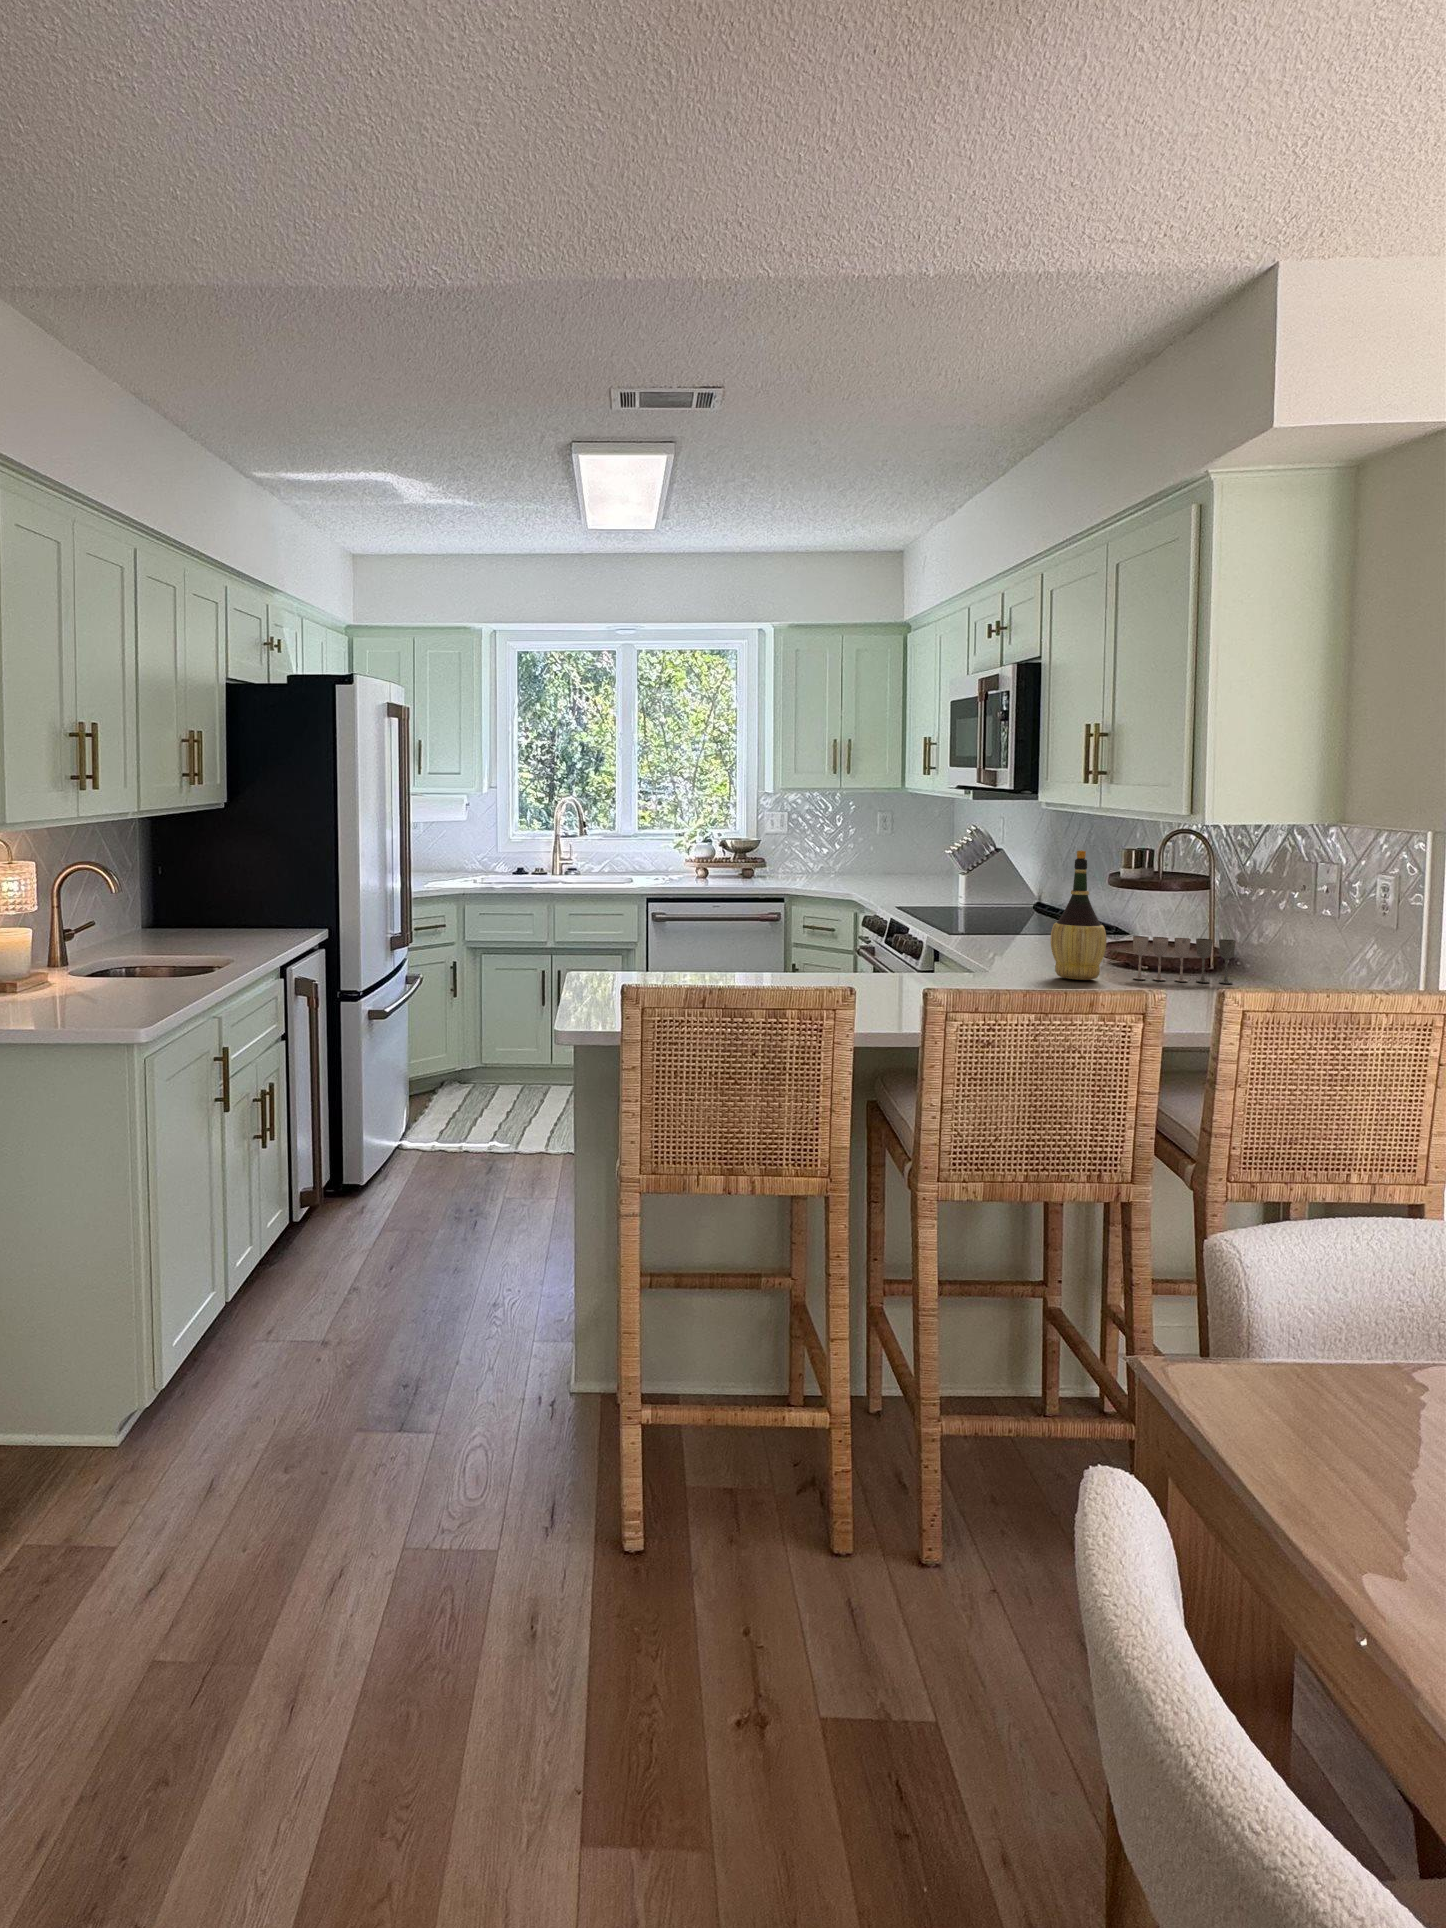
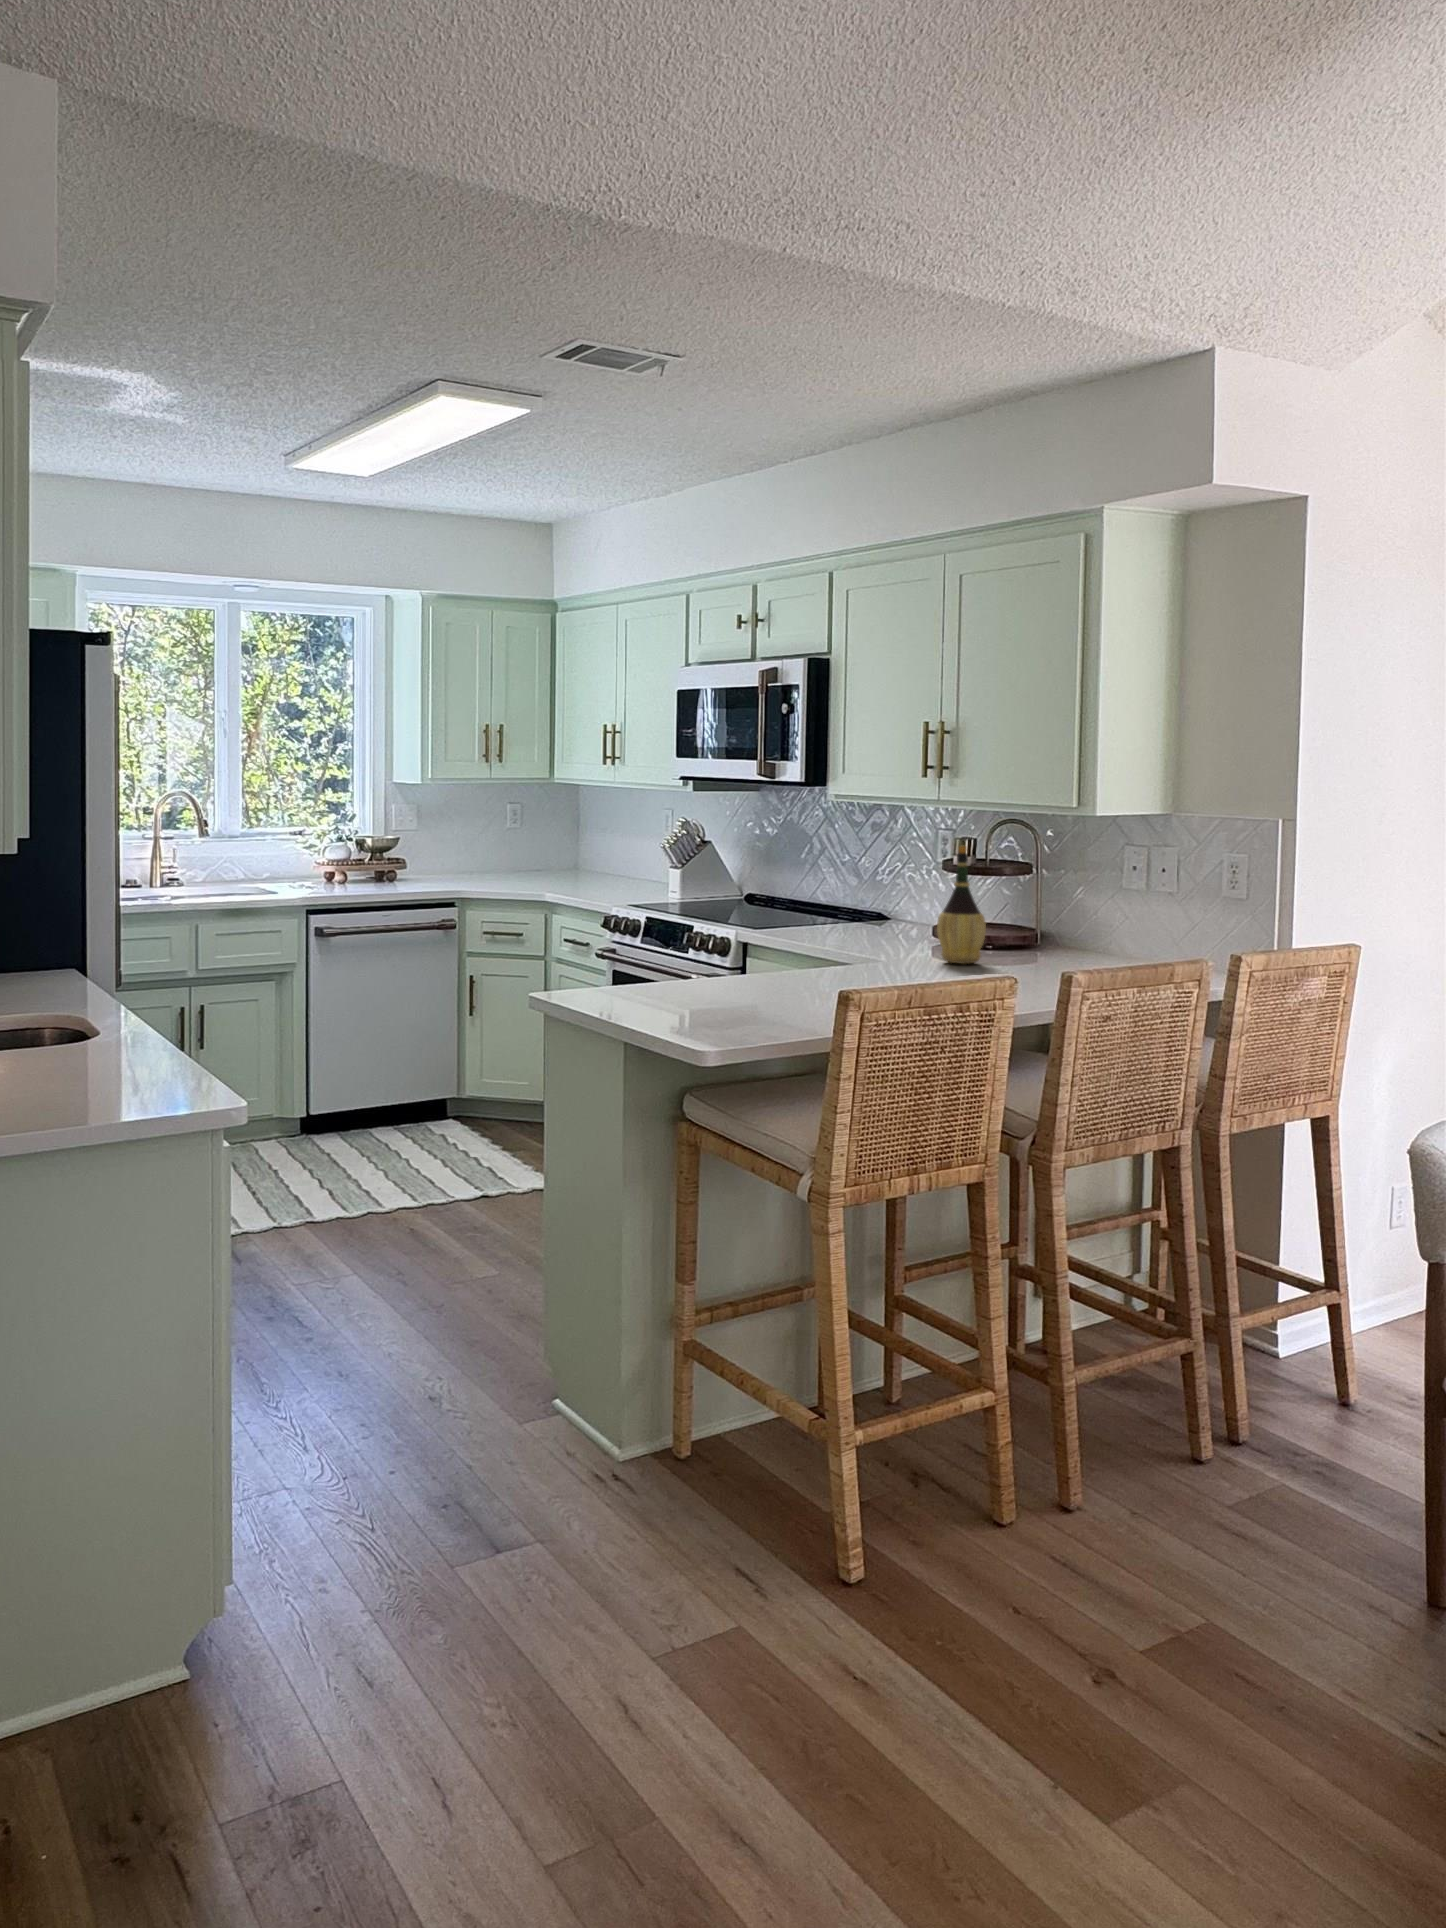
wine glass: present [1133,936,1236,984] -> none [992,918,1066,959]

